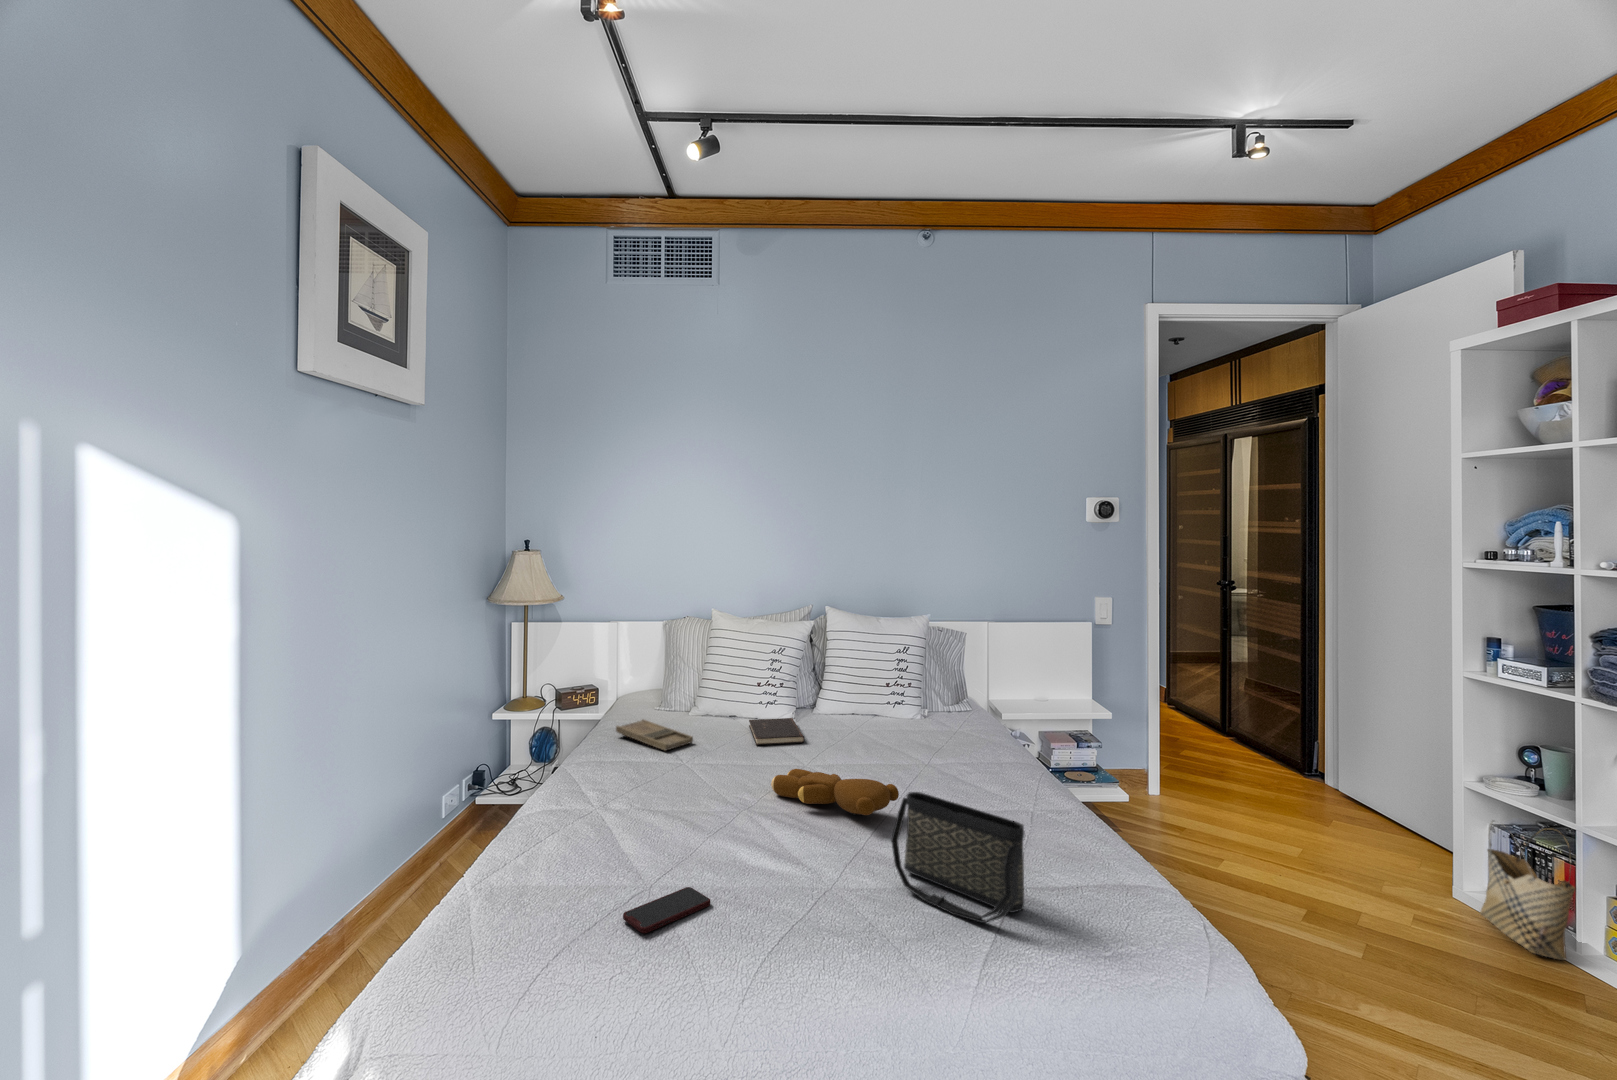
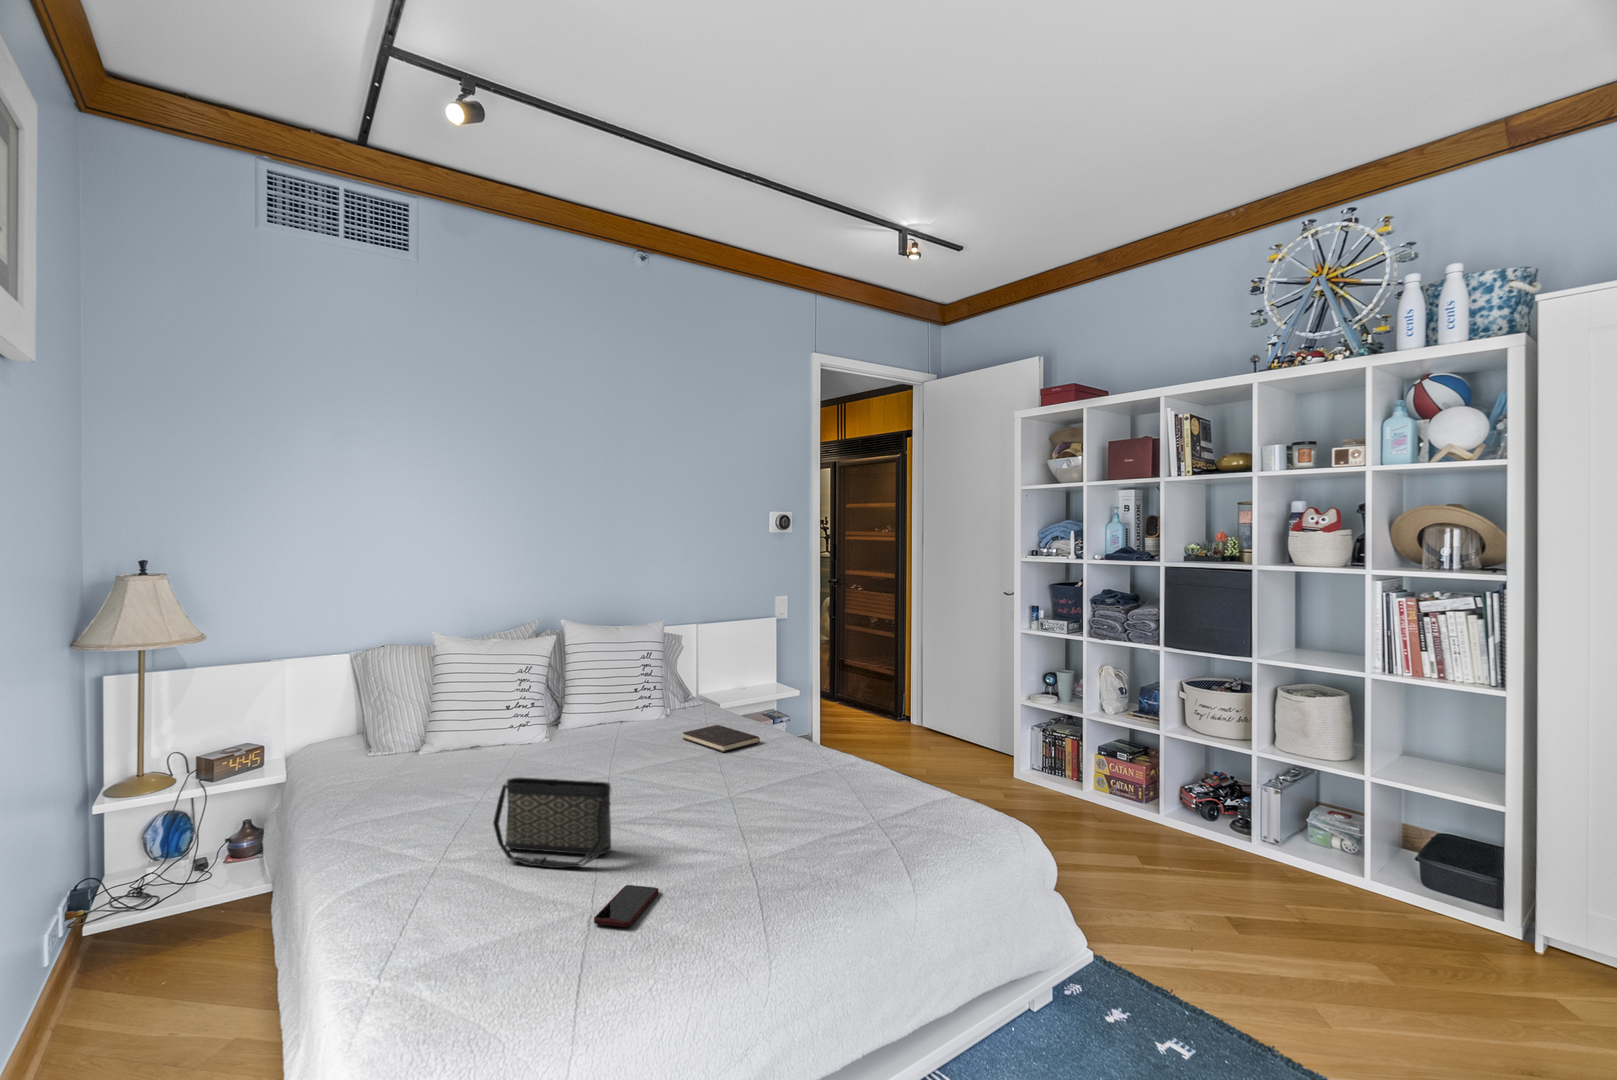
hardcover book: present [749,718,804,745] -> present [683,725,760,752]
tray: present [616,720,693,751] -> none [358,763,466,789]
teddy bear: present [771,769,899,816] -> none [607,767,737,802]
handbag: present [891,792,1025,923] -> present [493,777,611,868]
woven basket: present [1480,821,1576,960] -> none [1038,727,1088,808]

